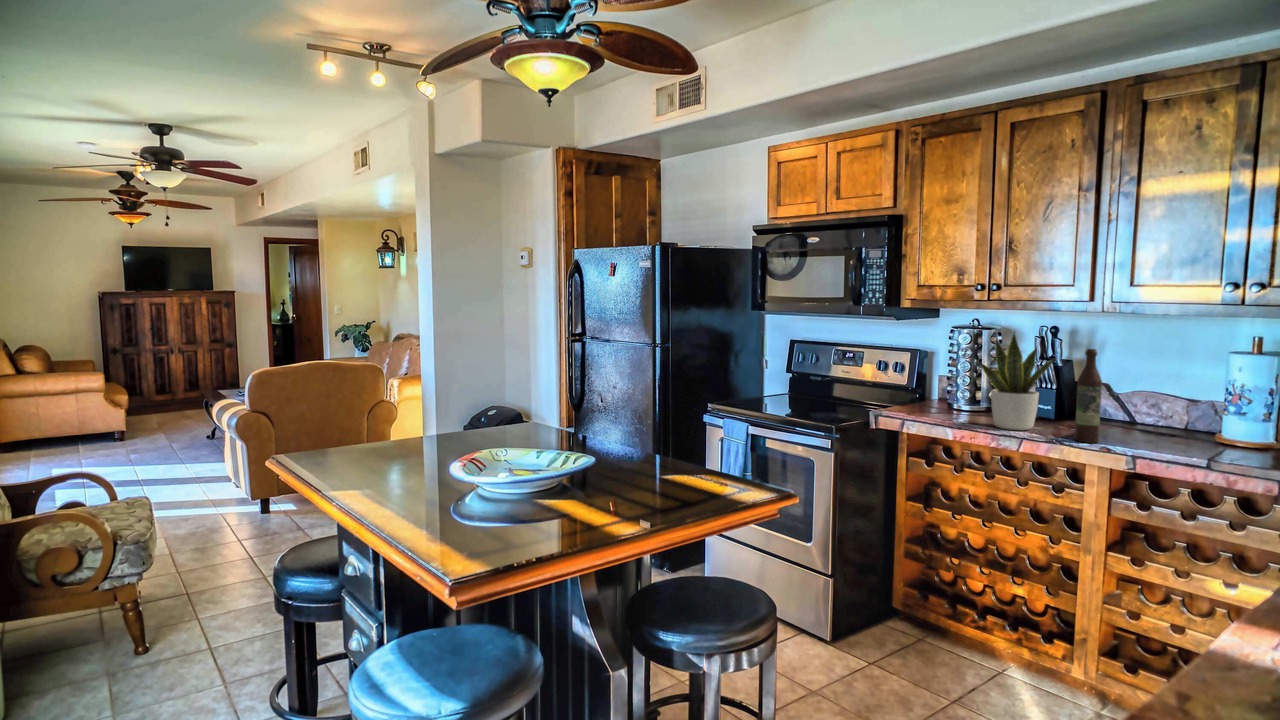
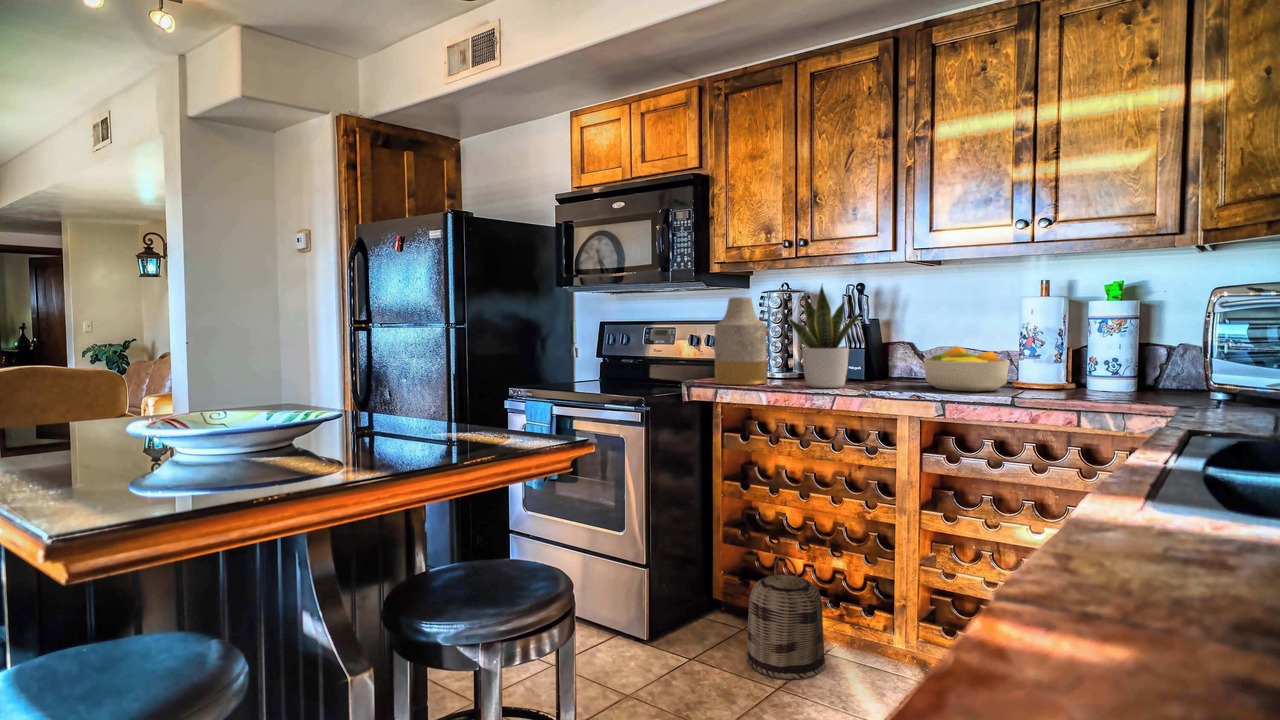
vase: none [903,337,956,420] -> present [714,297,767,385]
wine bottle: present [1075,349,1102,443] -> none [885,294,909,393]
fruit bowl: none [1117,393,1210,444] -> present [924,346,1009,392]
basket: none [925,581,1002,694] -> present [746,556,826,679]

